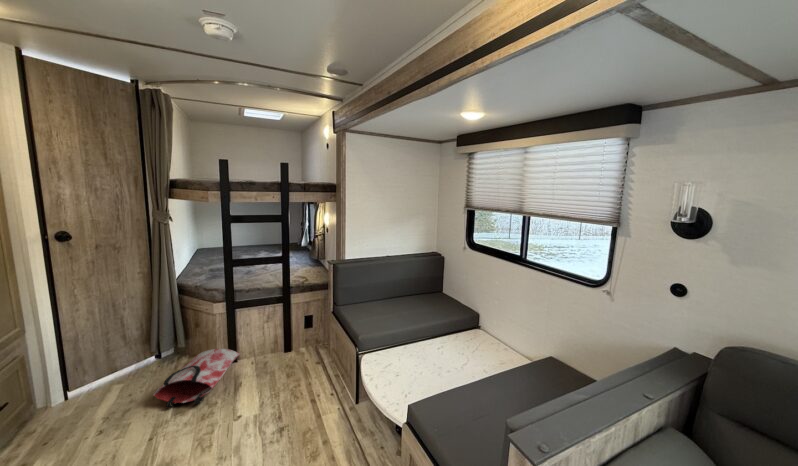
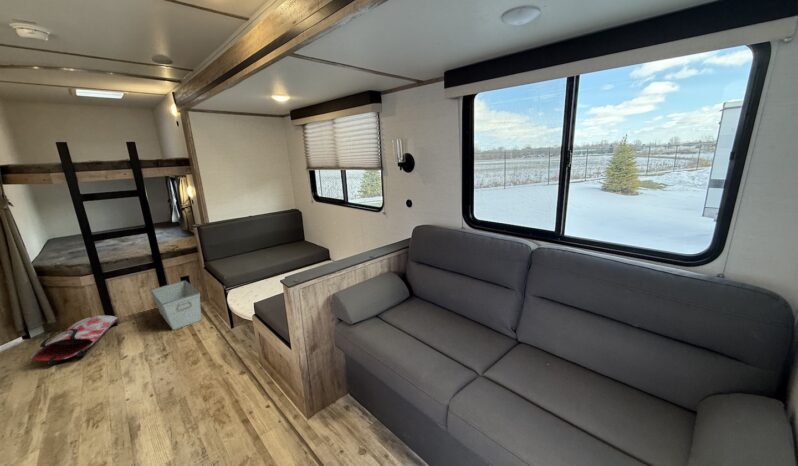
storage bin: none [274,320,325,386] -> present [150,281,201,330]

